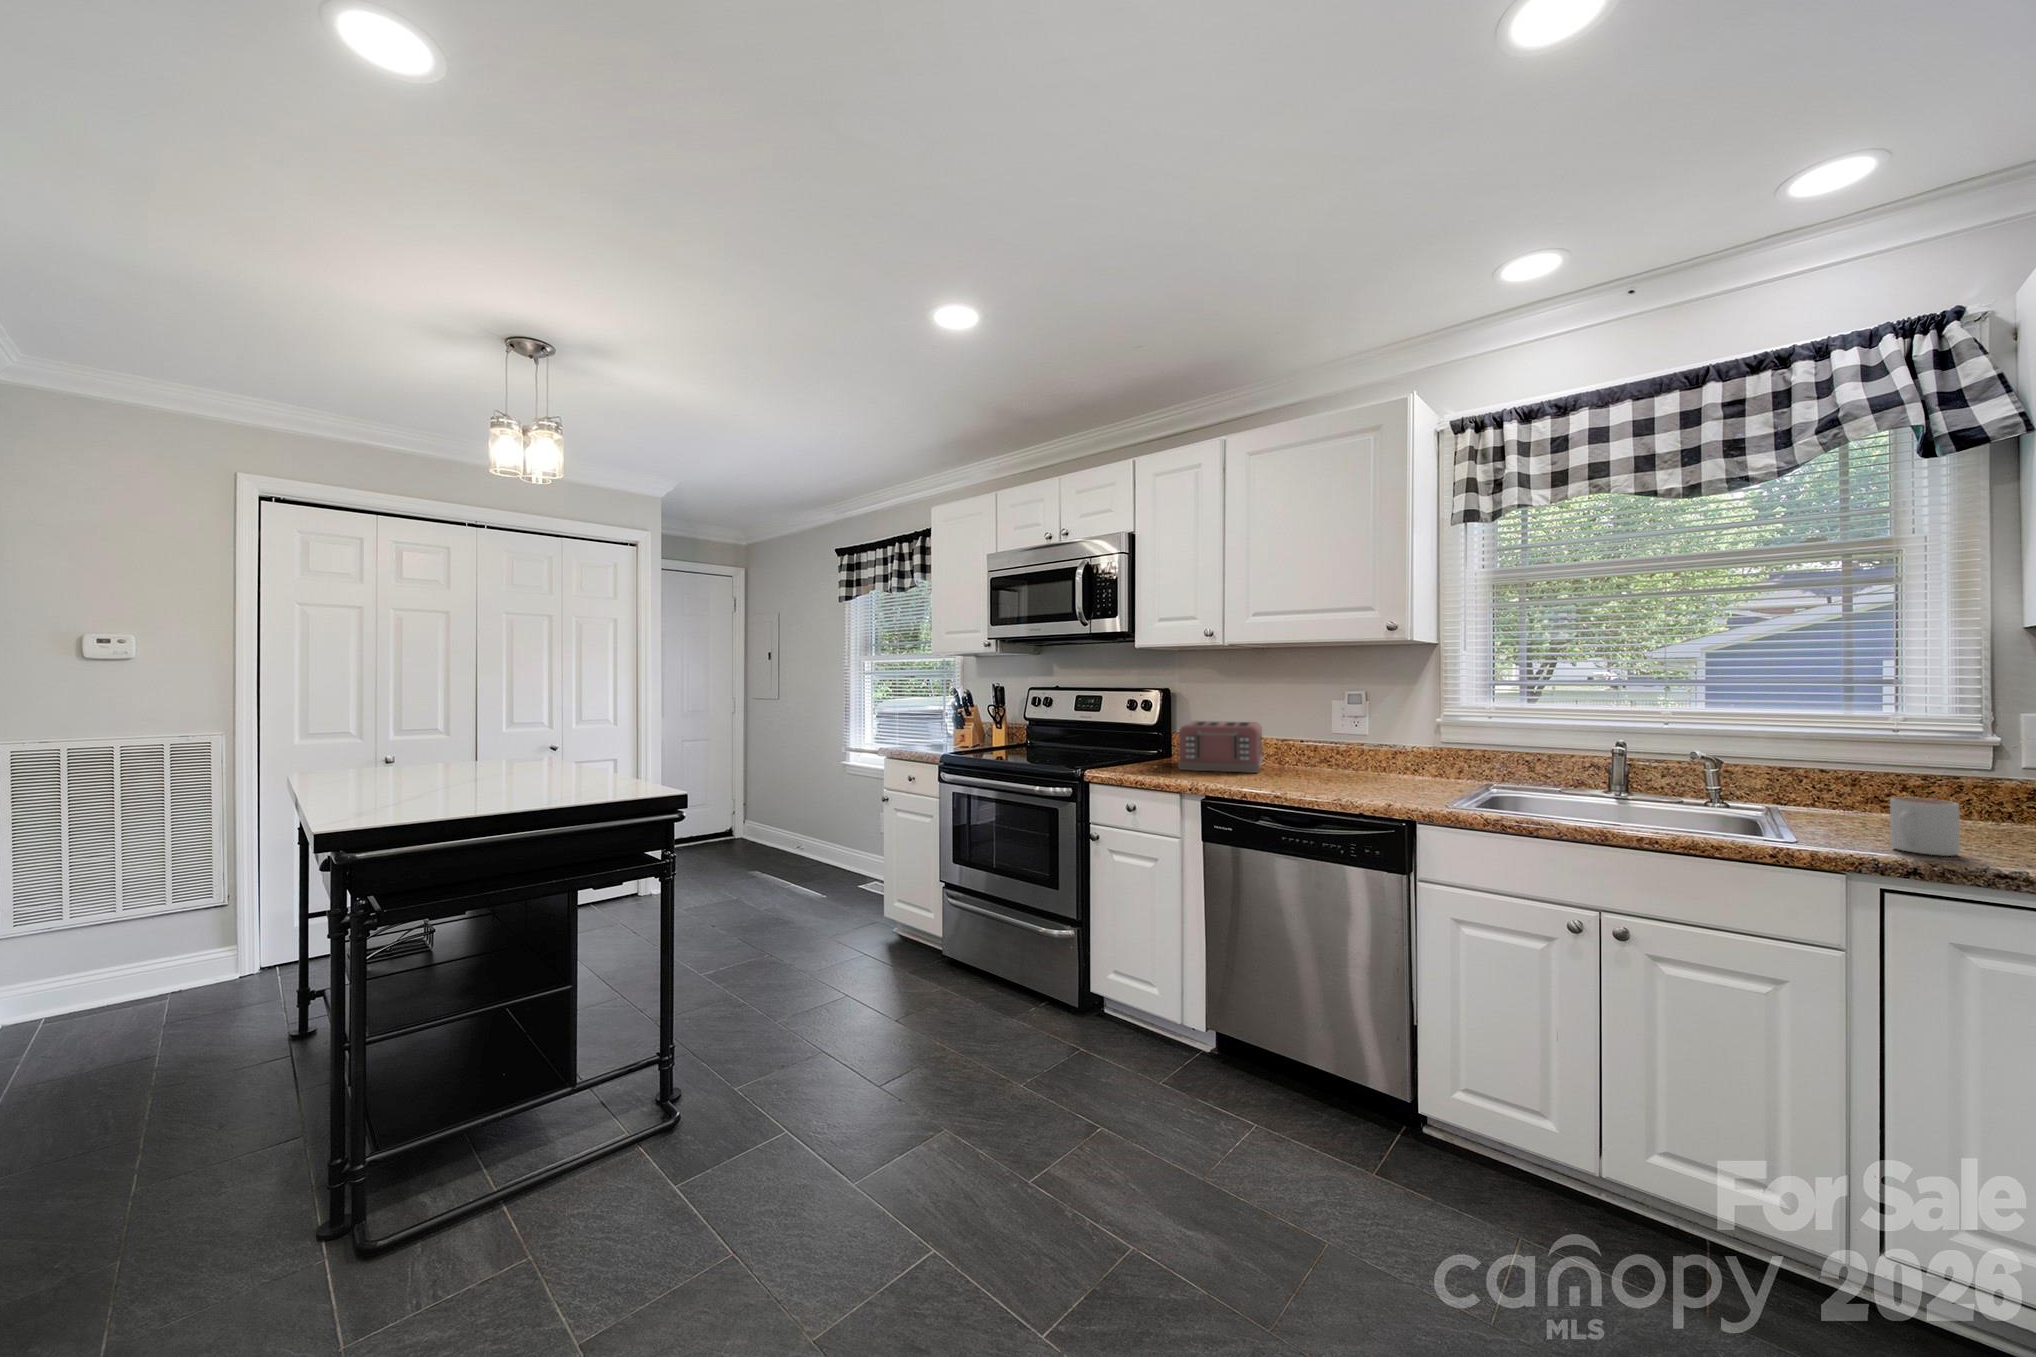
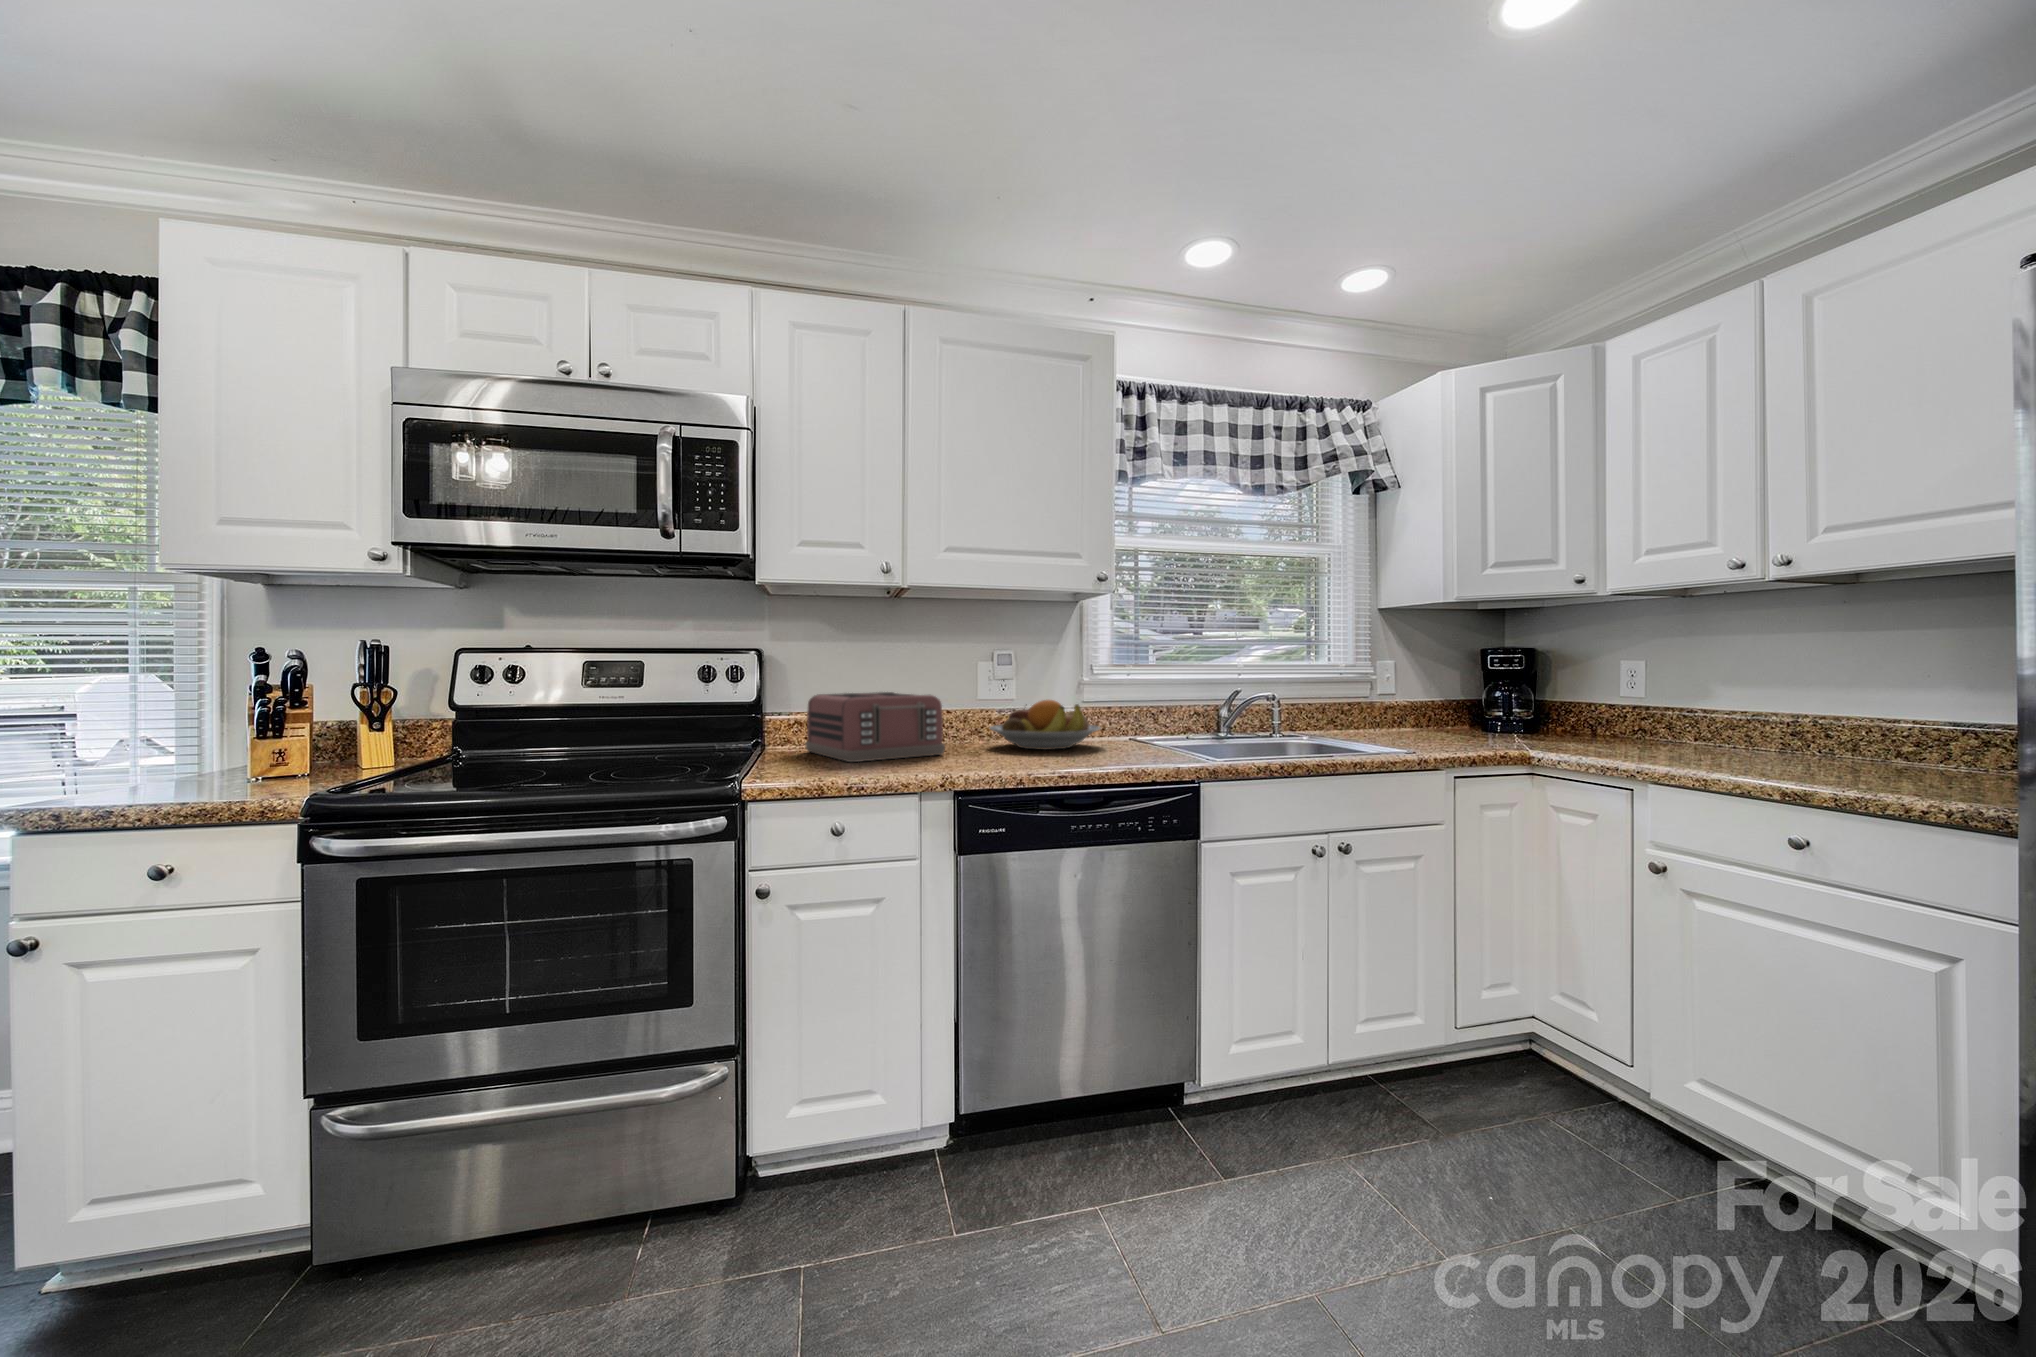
fruit bowl: none [1312,736,1424,781] -> present [990,700,1100,750]
mug: present [1890,797,1960,856] -> none [1440,715,1472,751]

